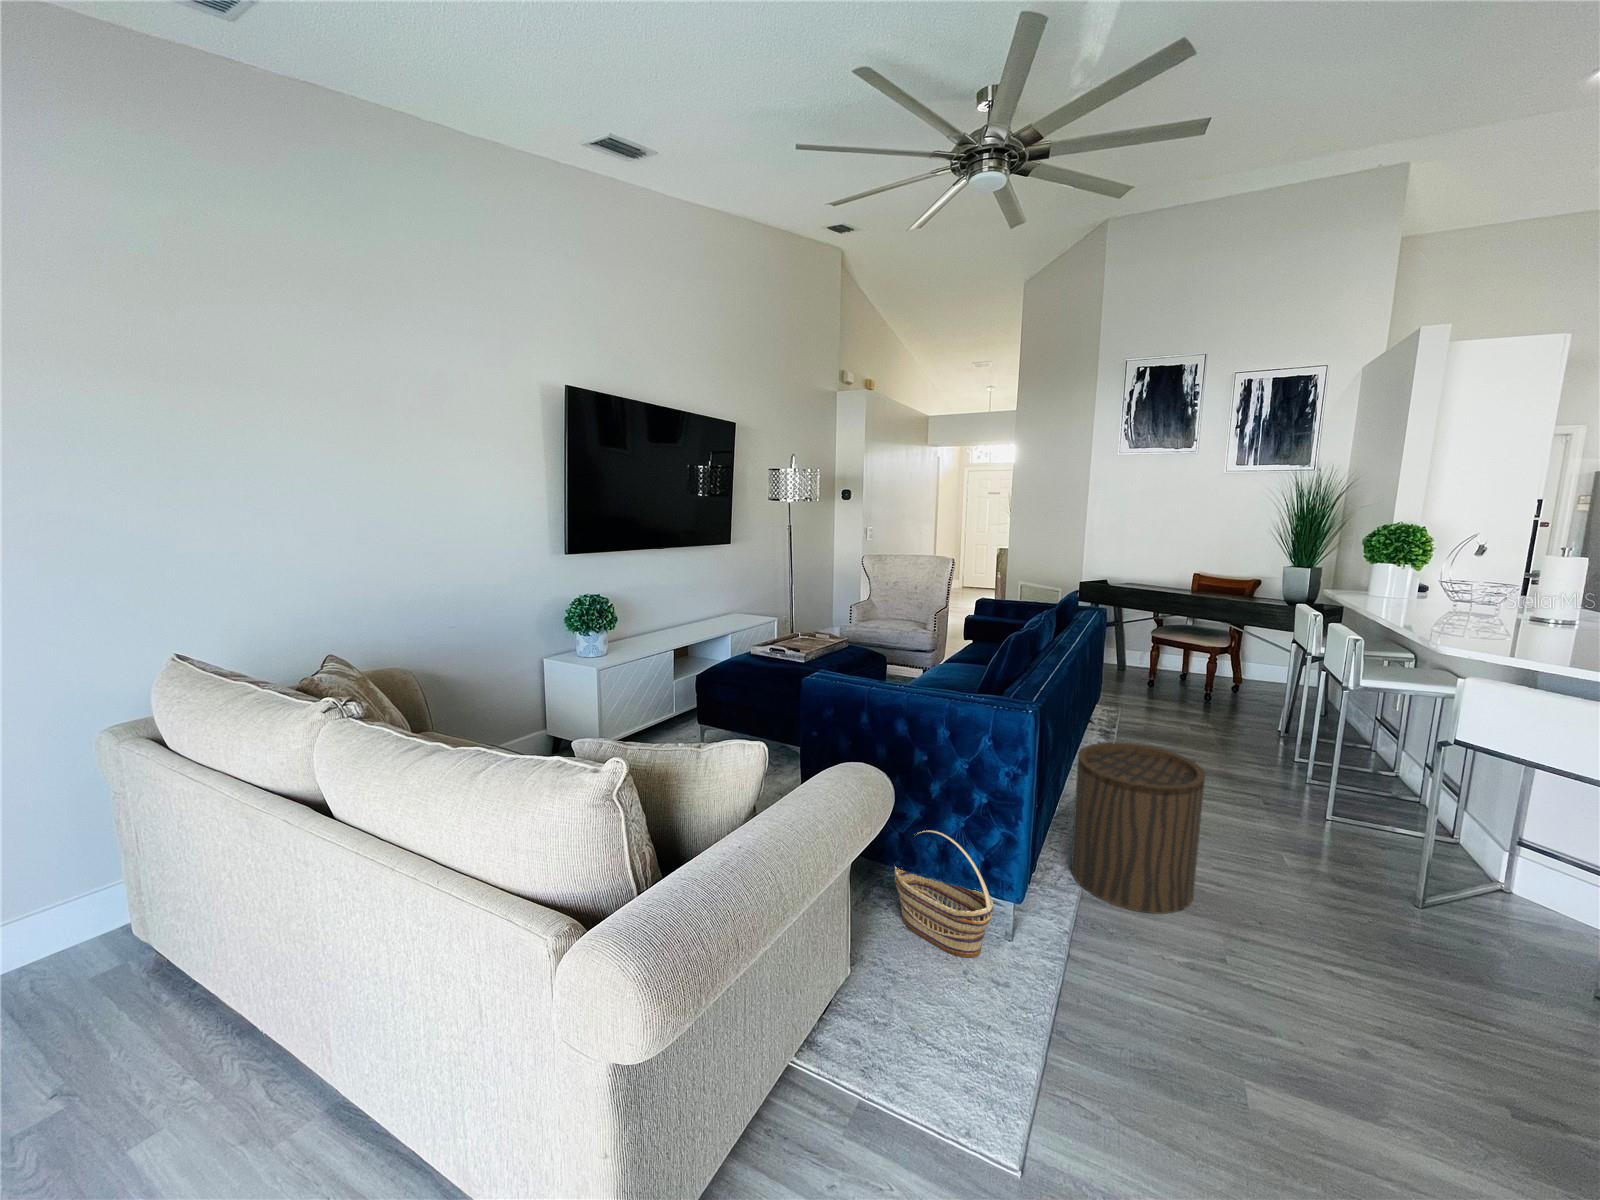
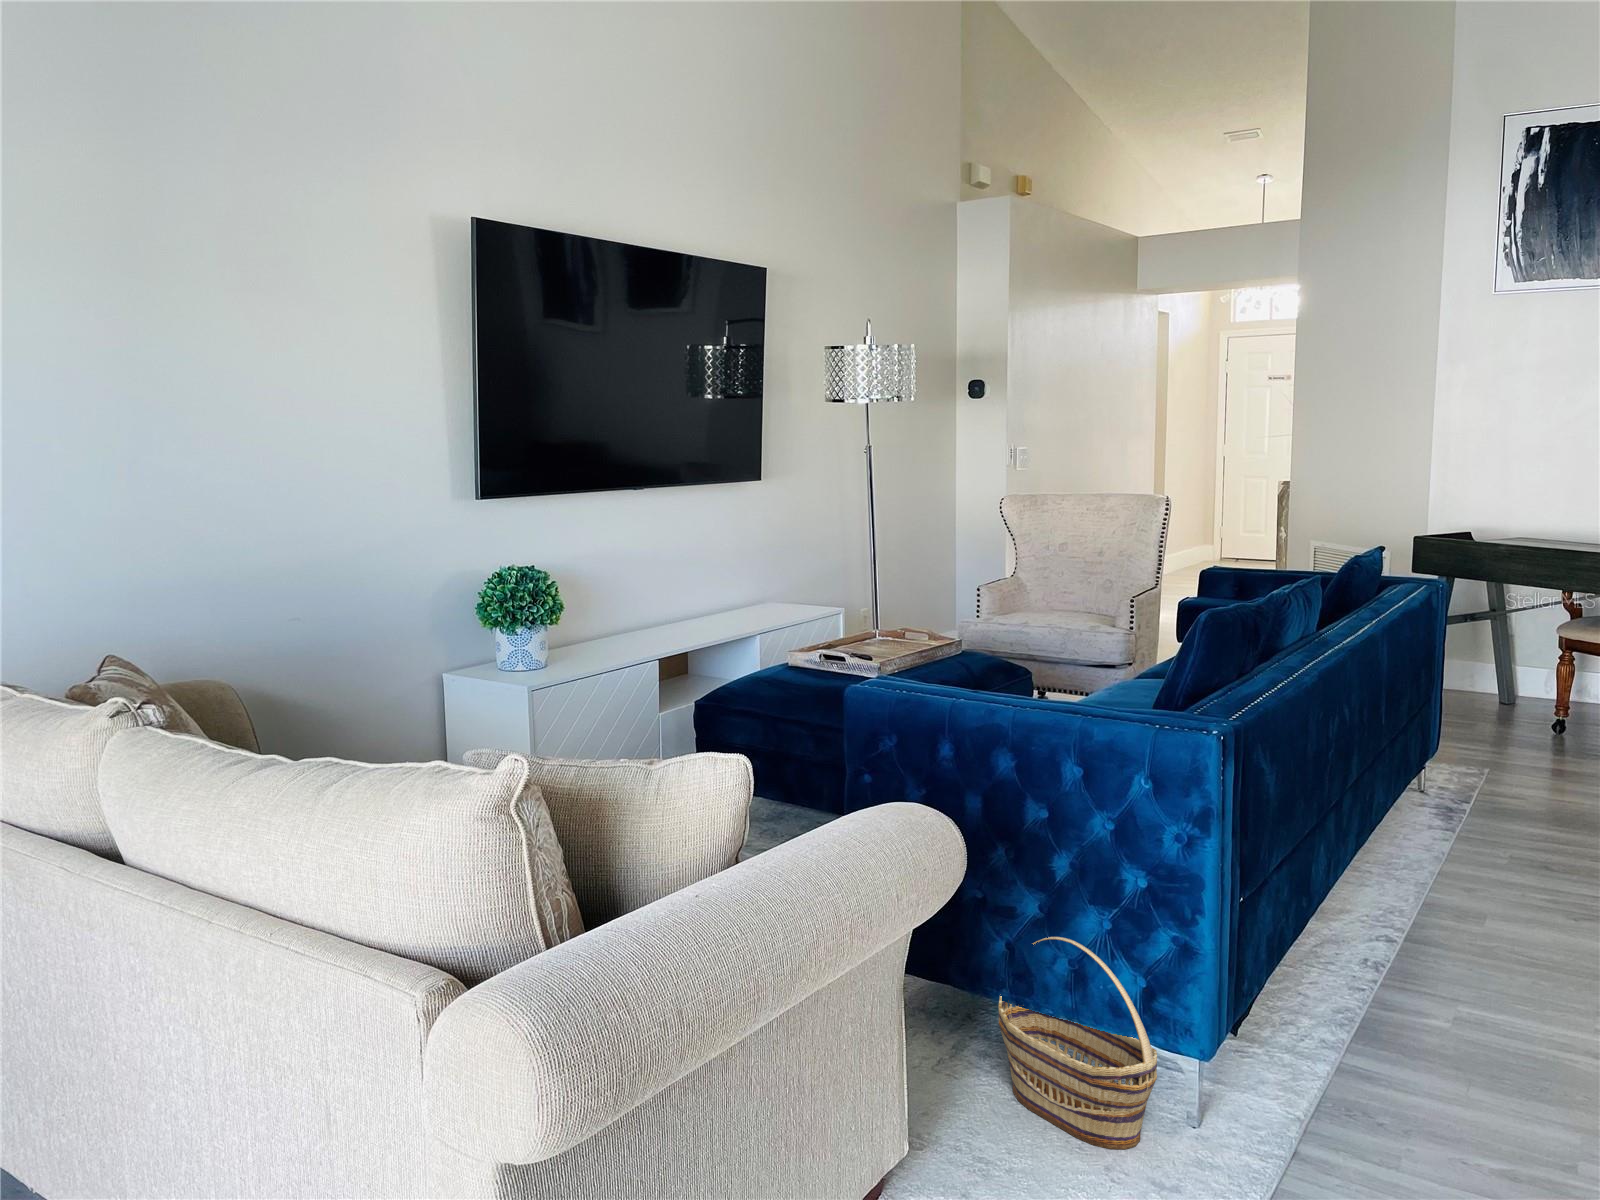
stool: present [1071,742,1205,914] -> none [1328,803,1561,1097]

